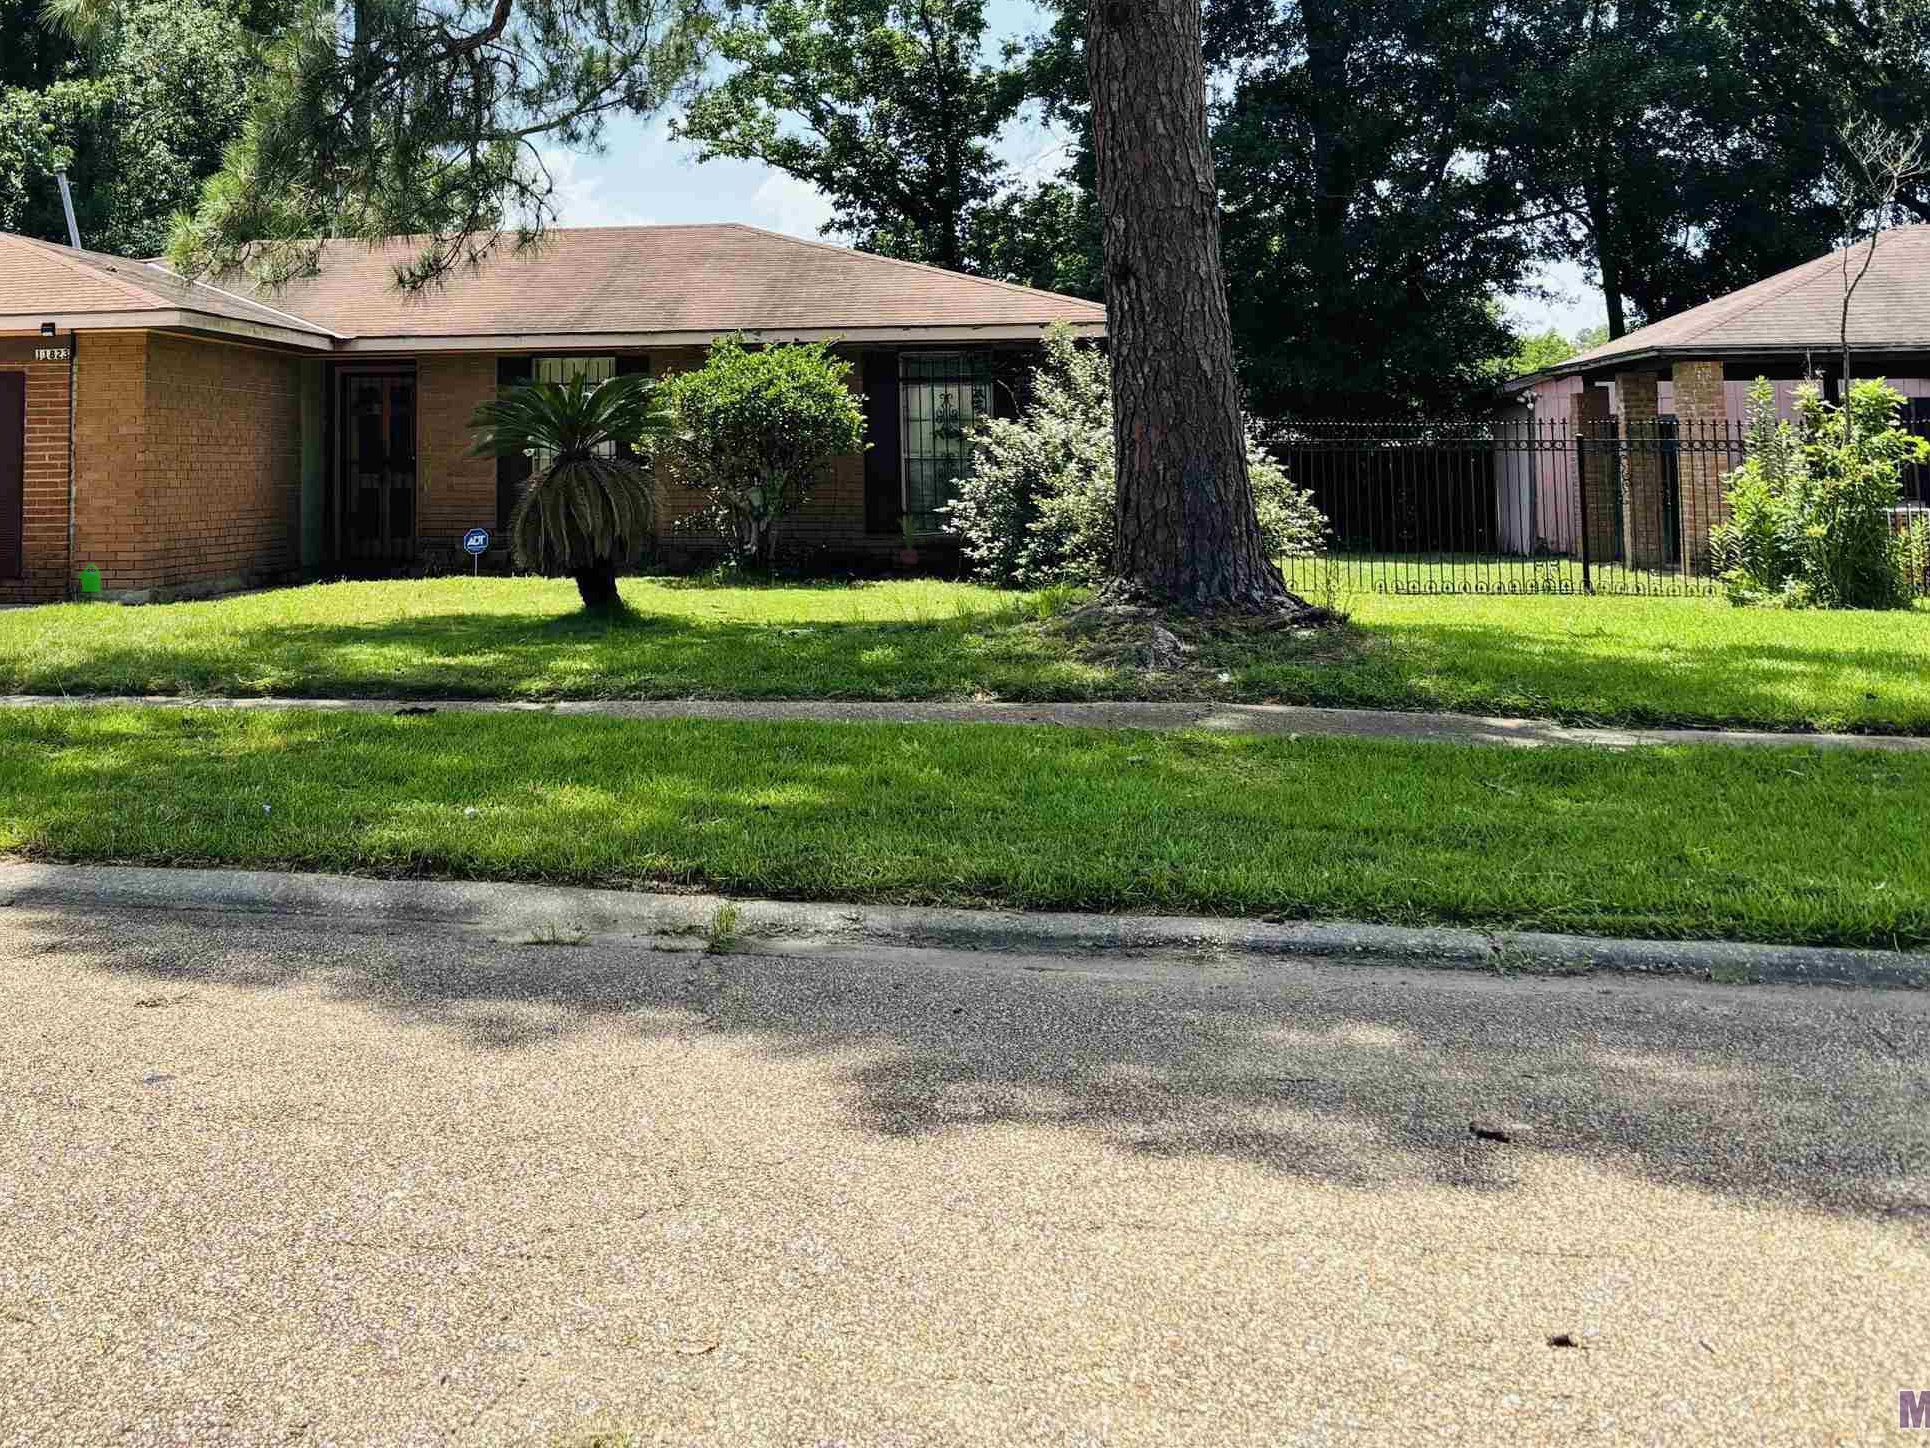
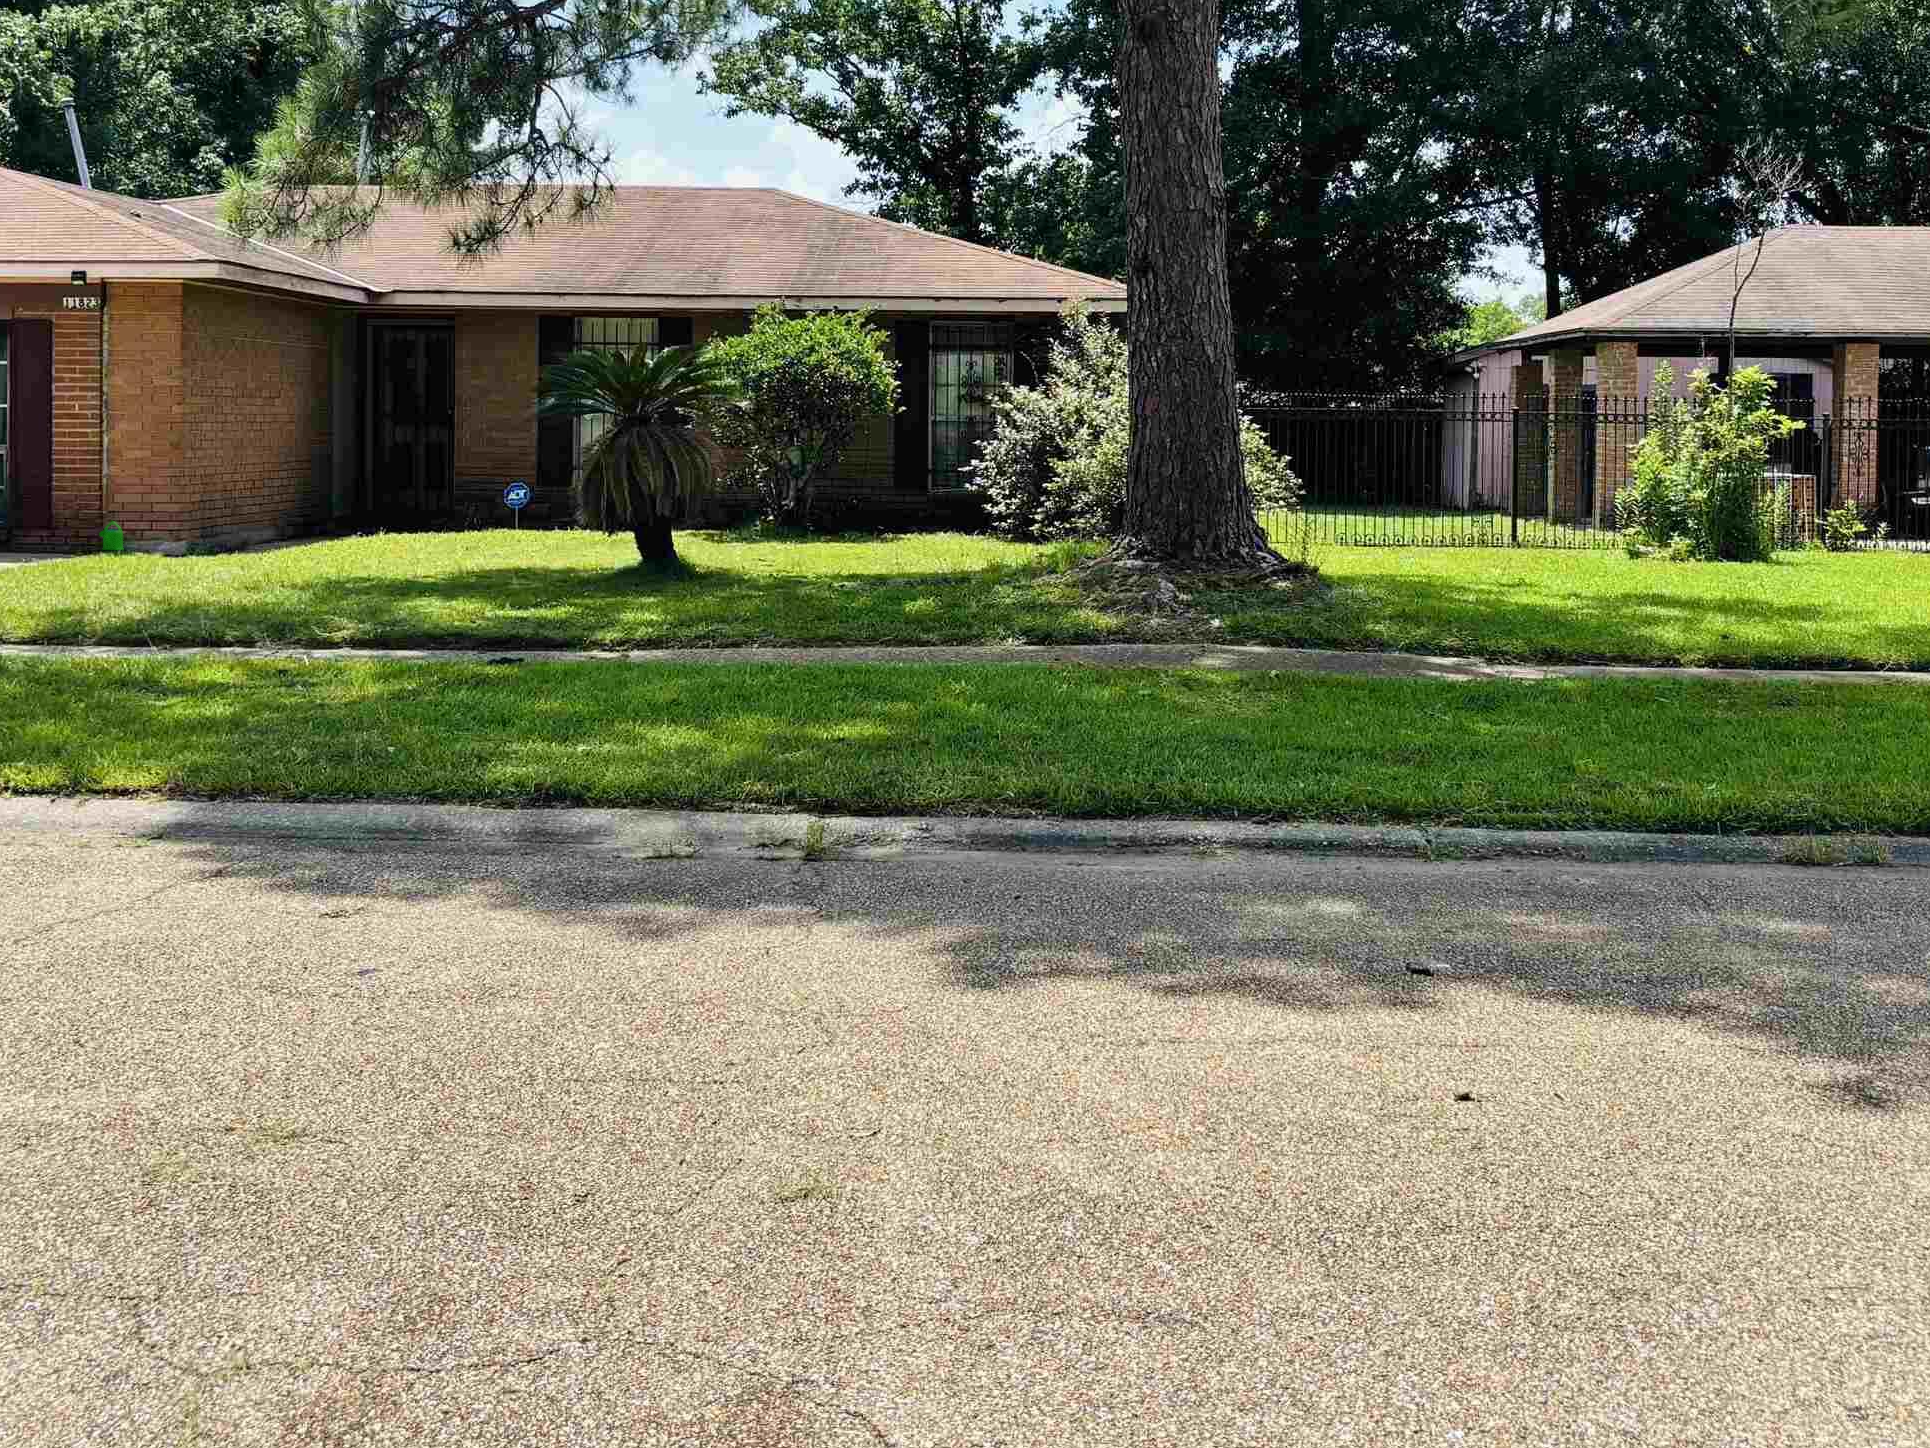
decorative plant: present [900,516,925,564] -> none [909,476,961,522]

